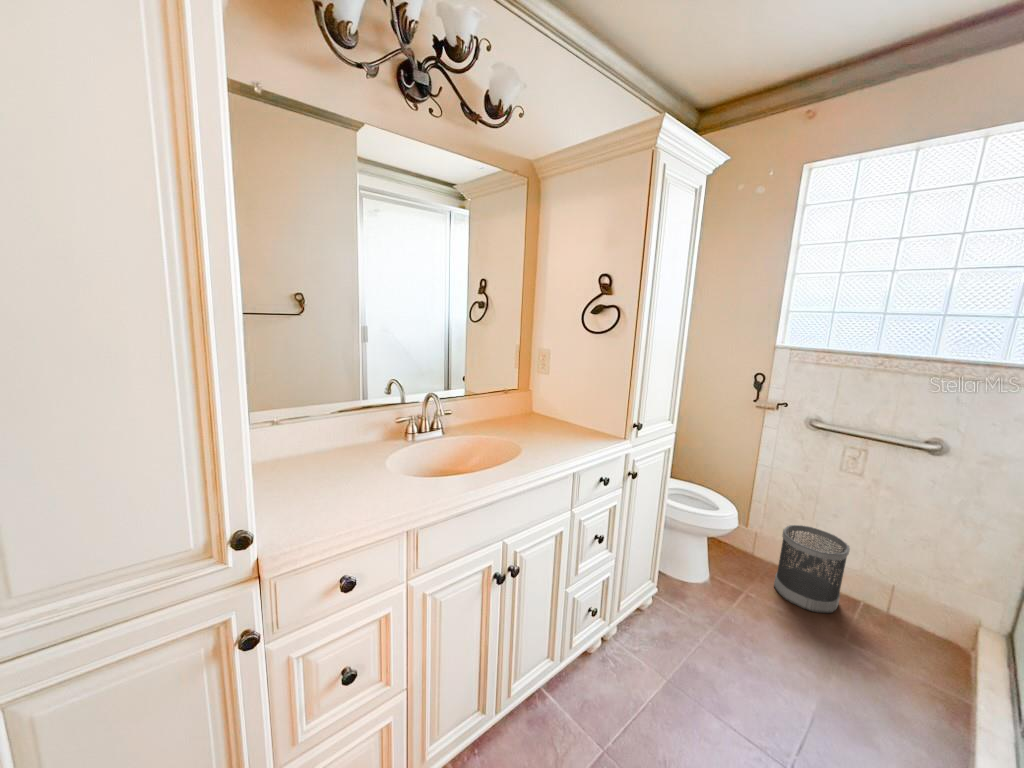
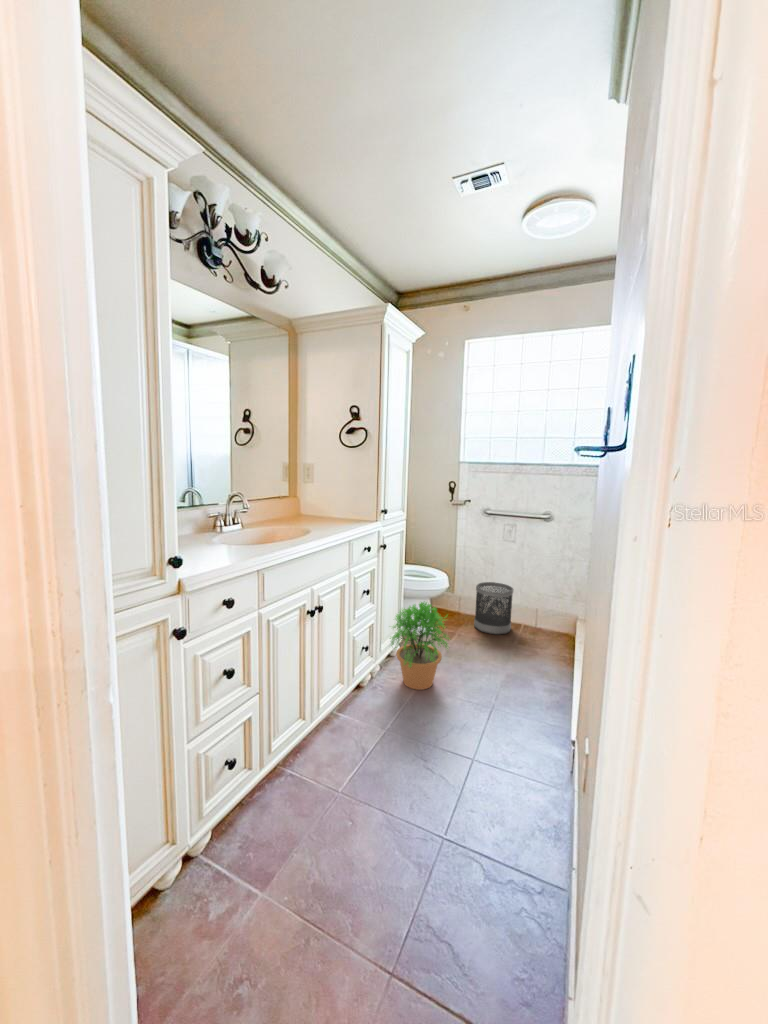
potted plant: none [628,557,728,690] -> present [390,602,448,690]

